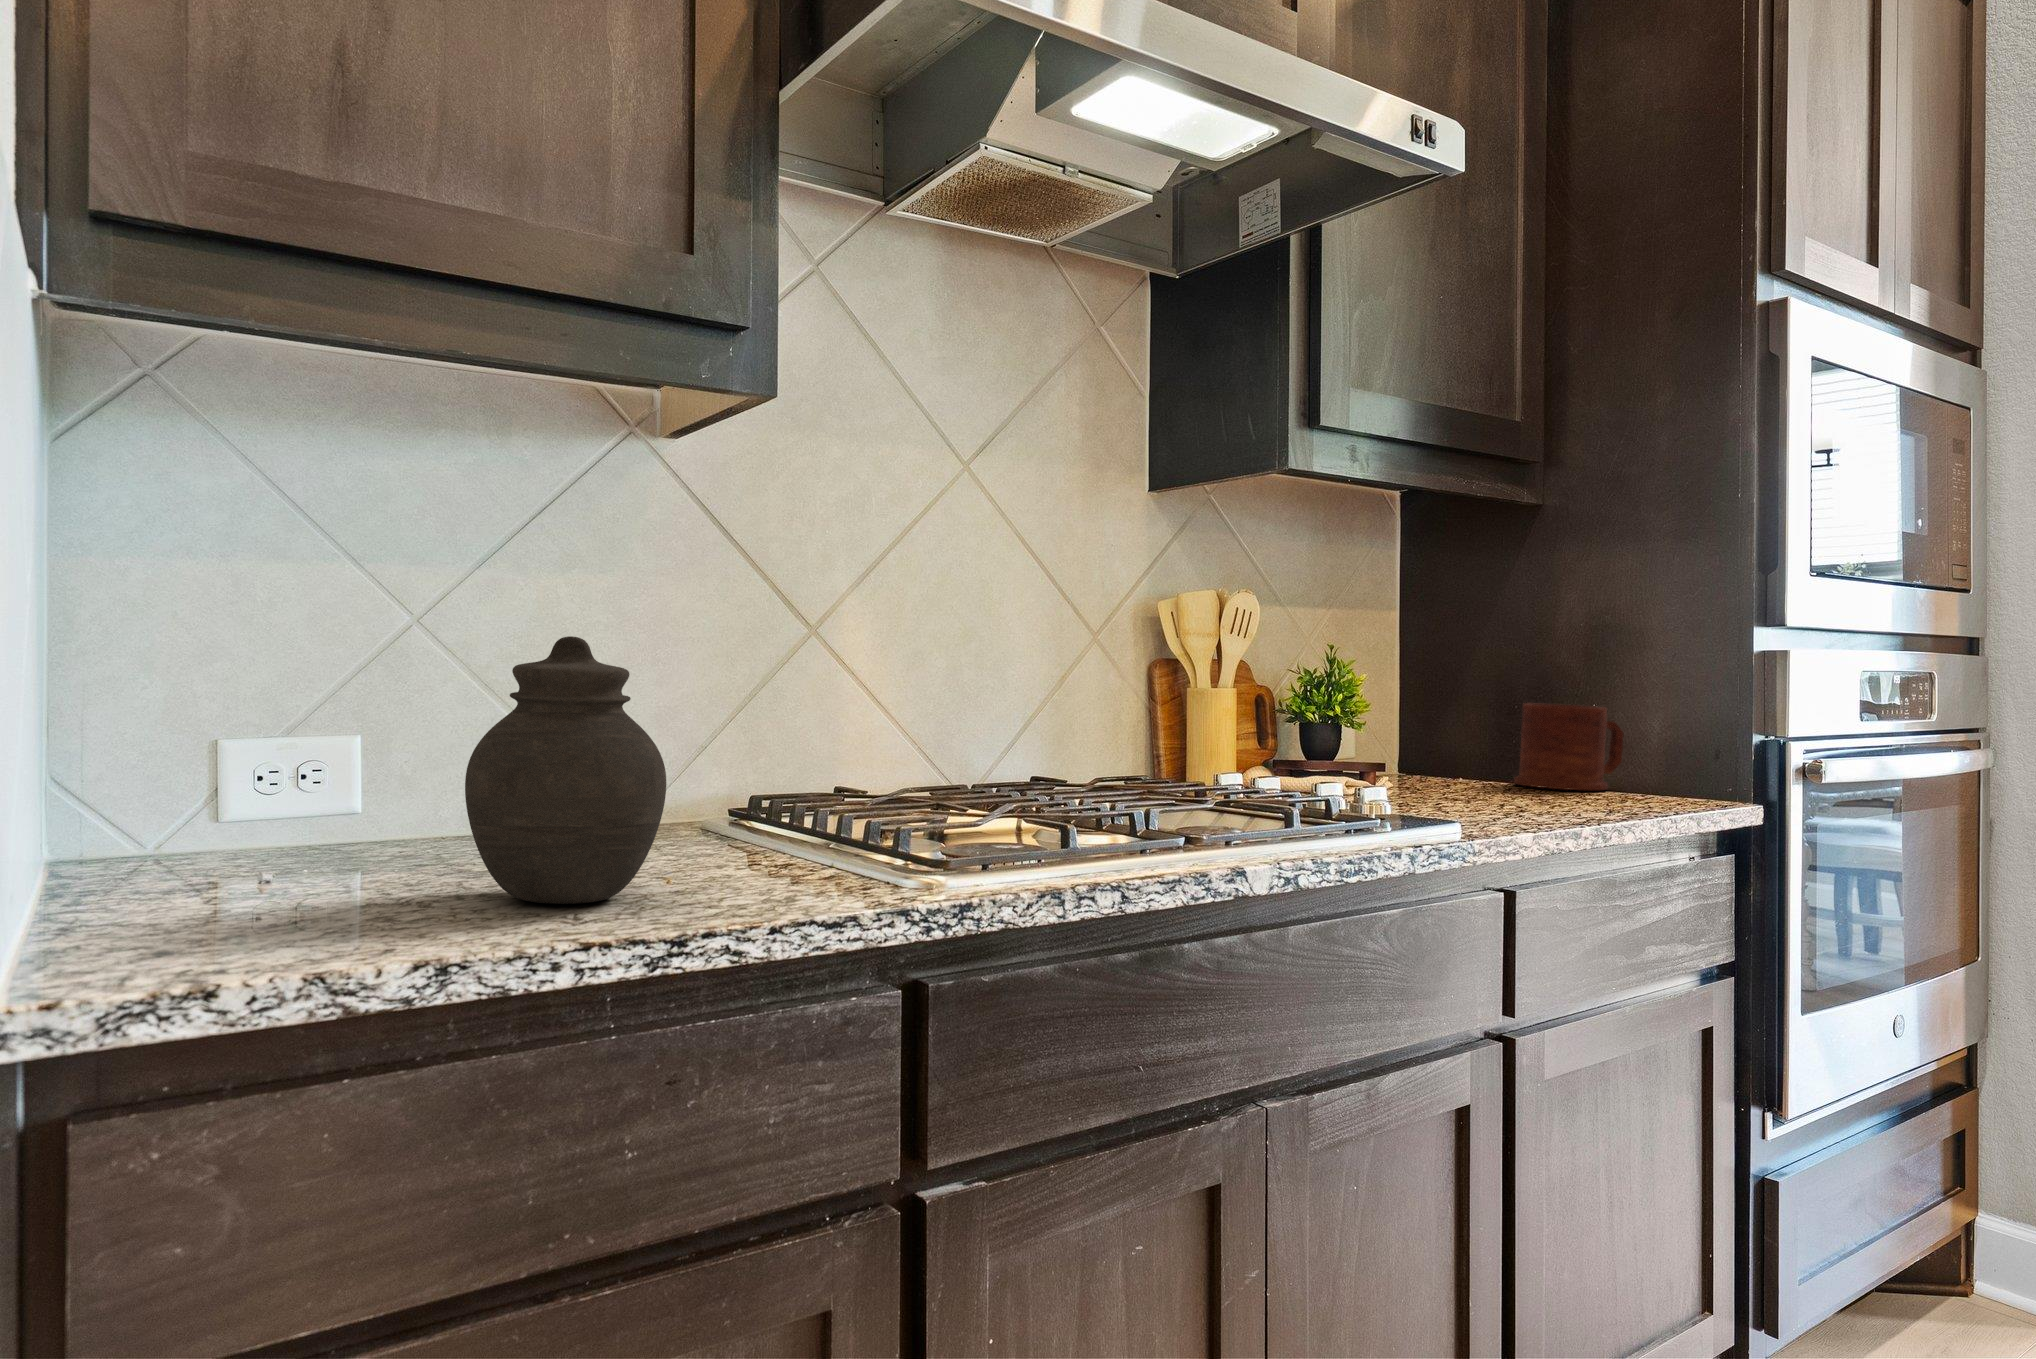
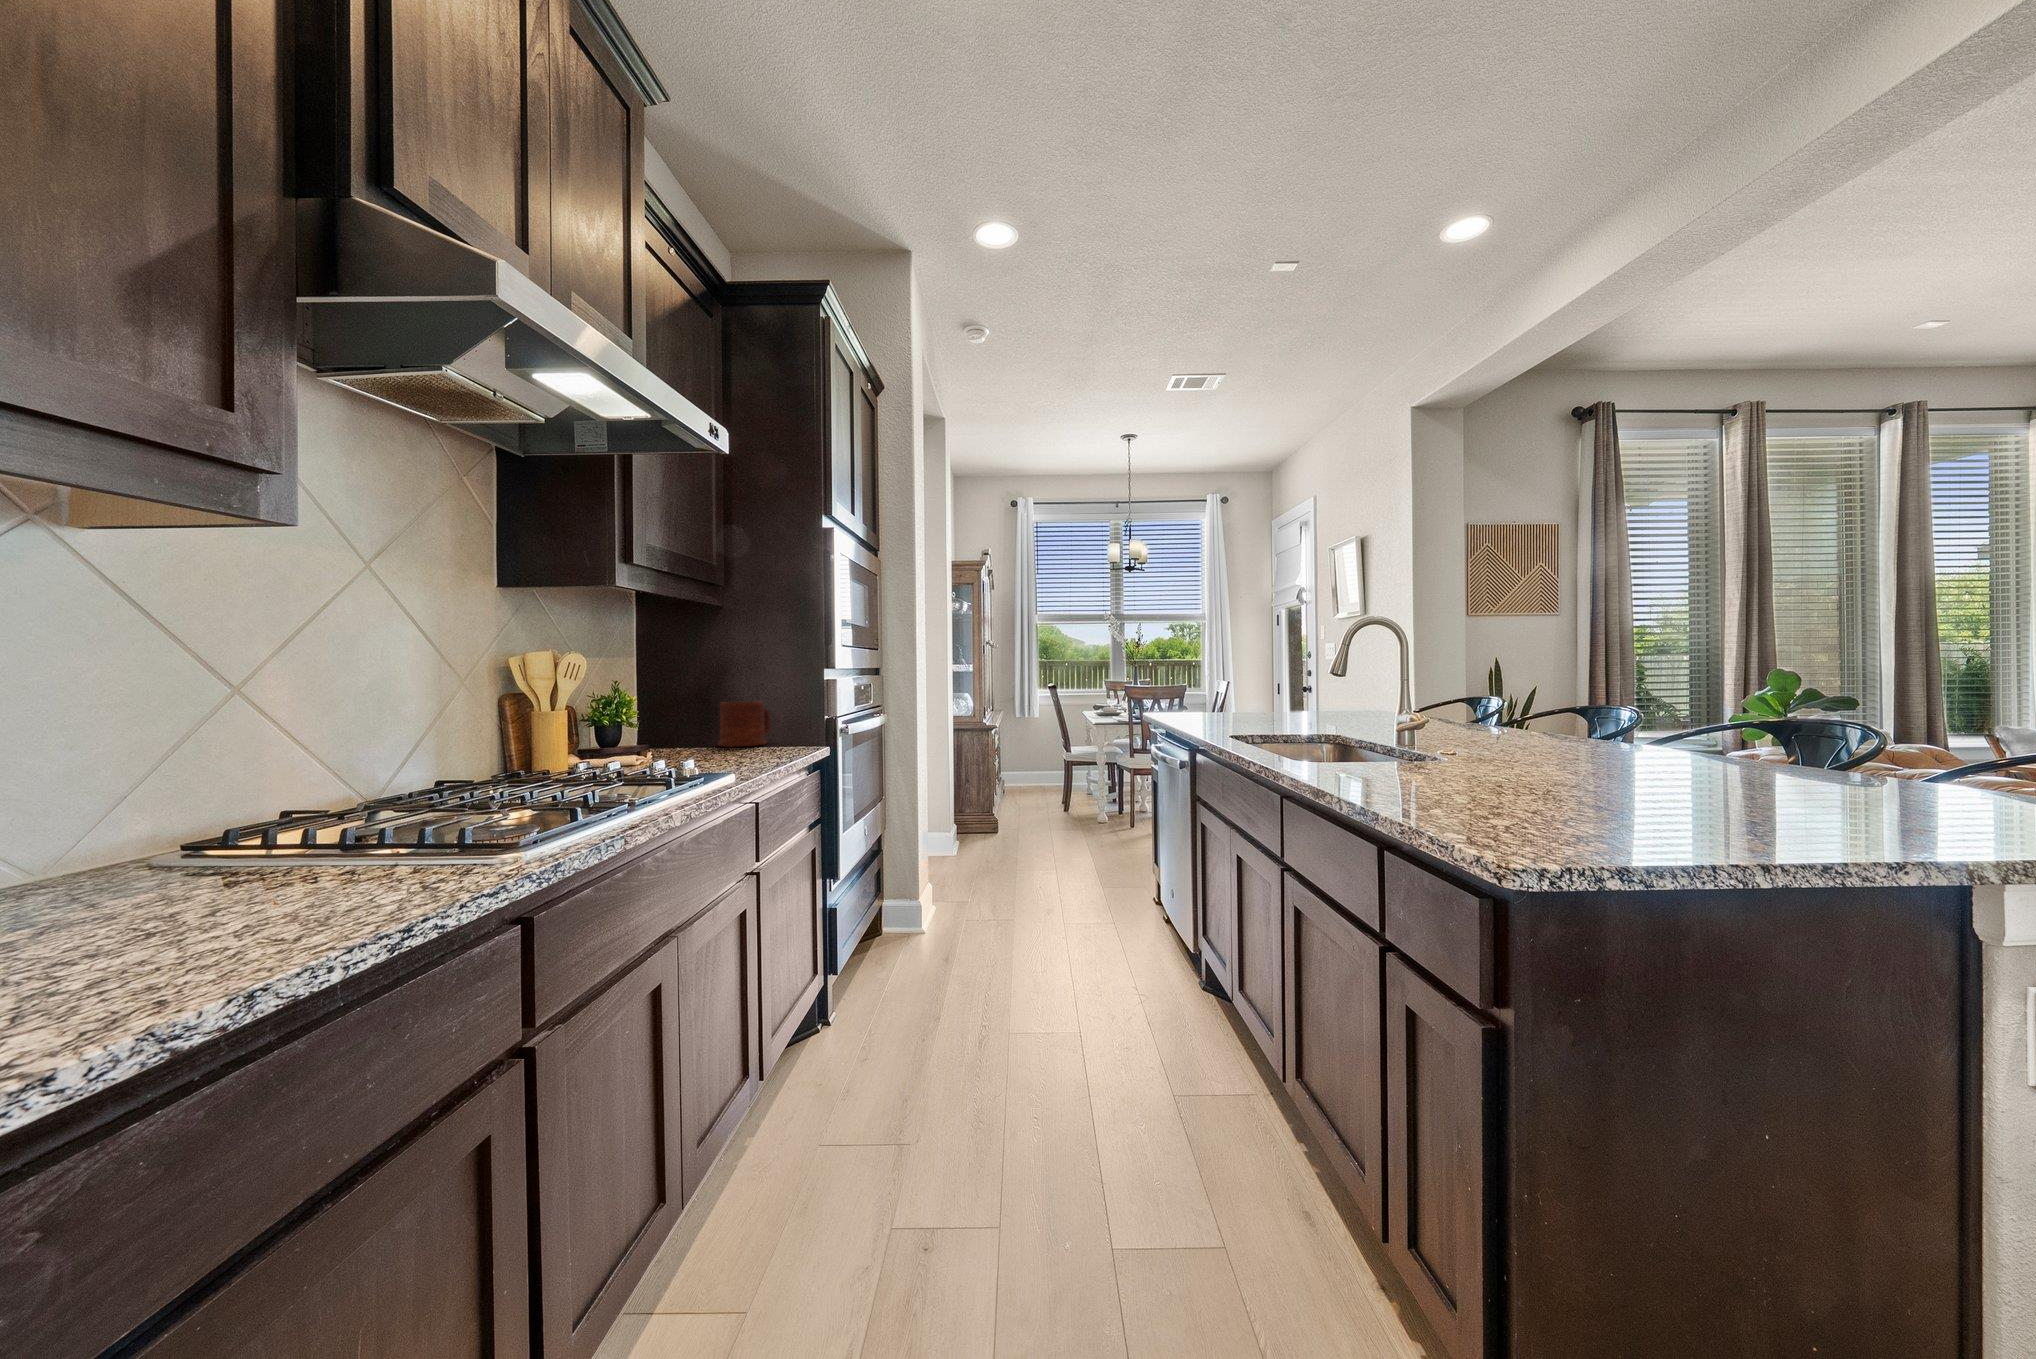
jar: present [465,636,666,904] -> none [132,717,334,933]

